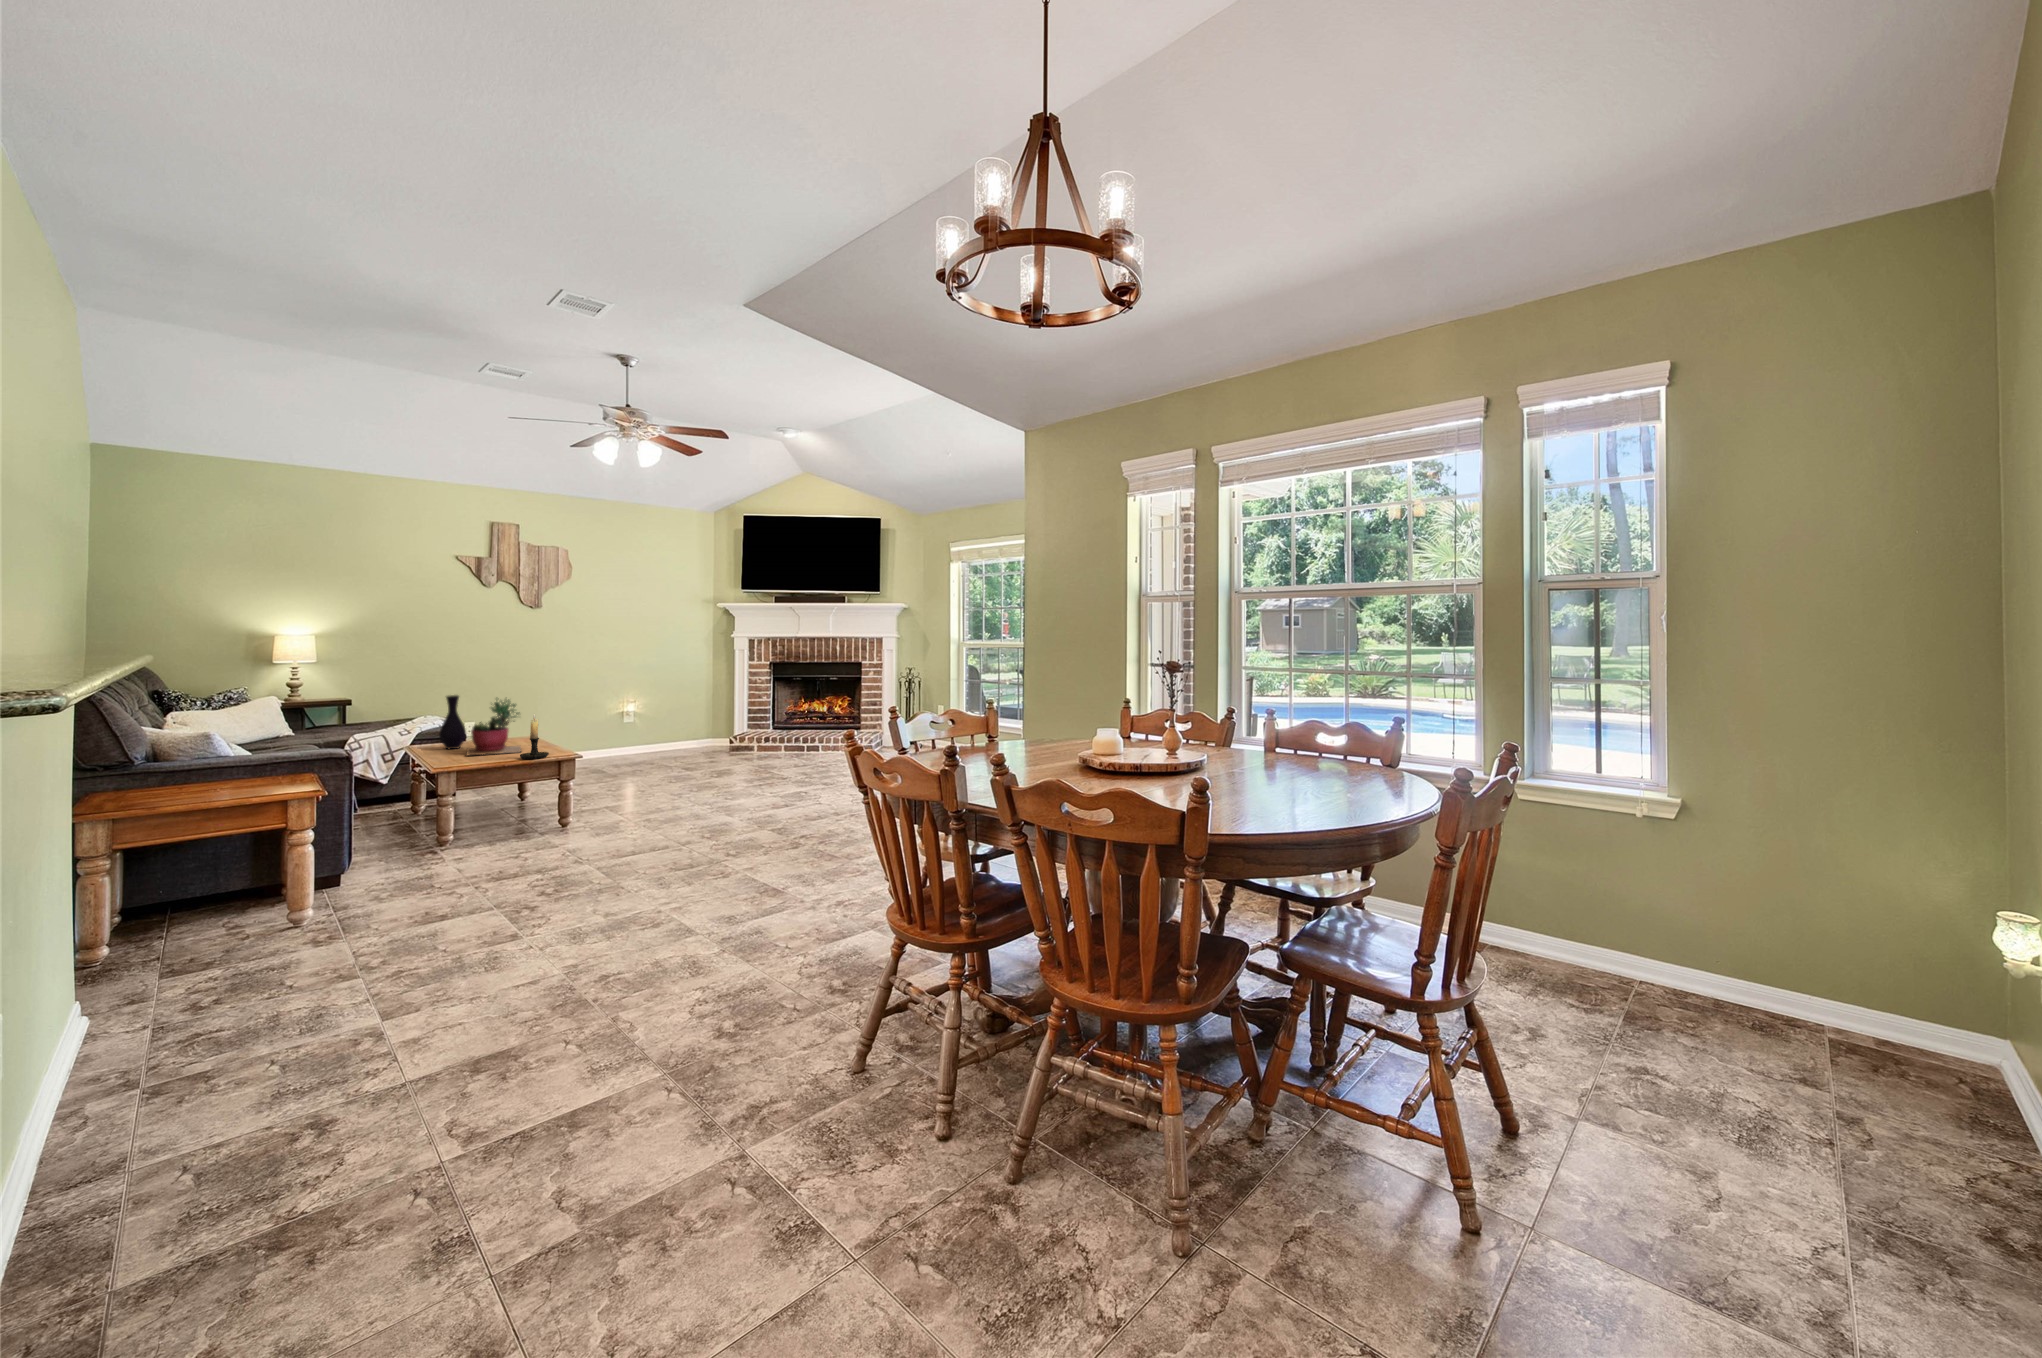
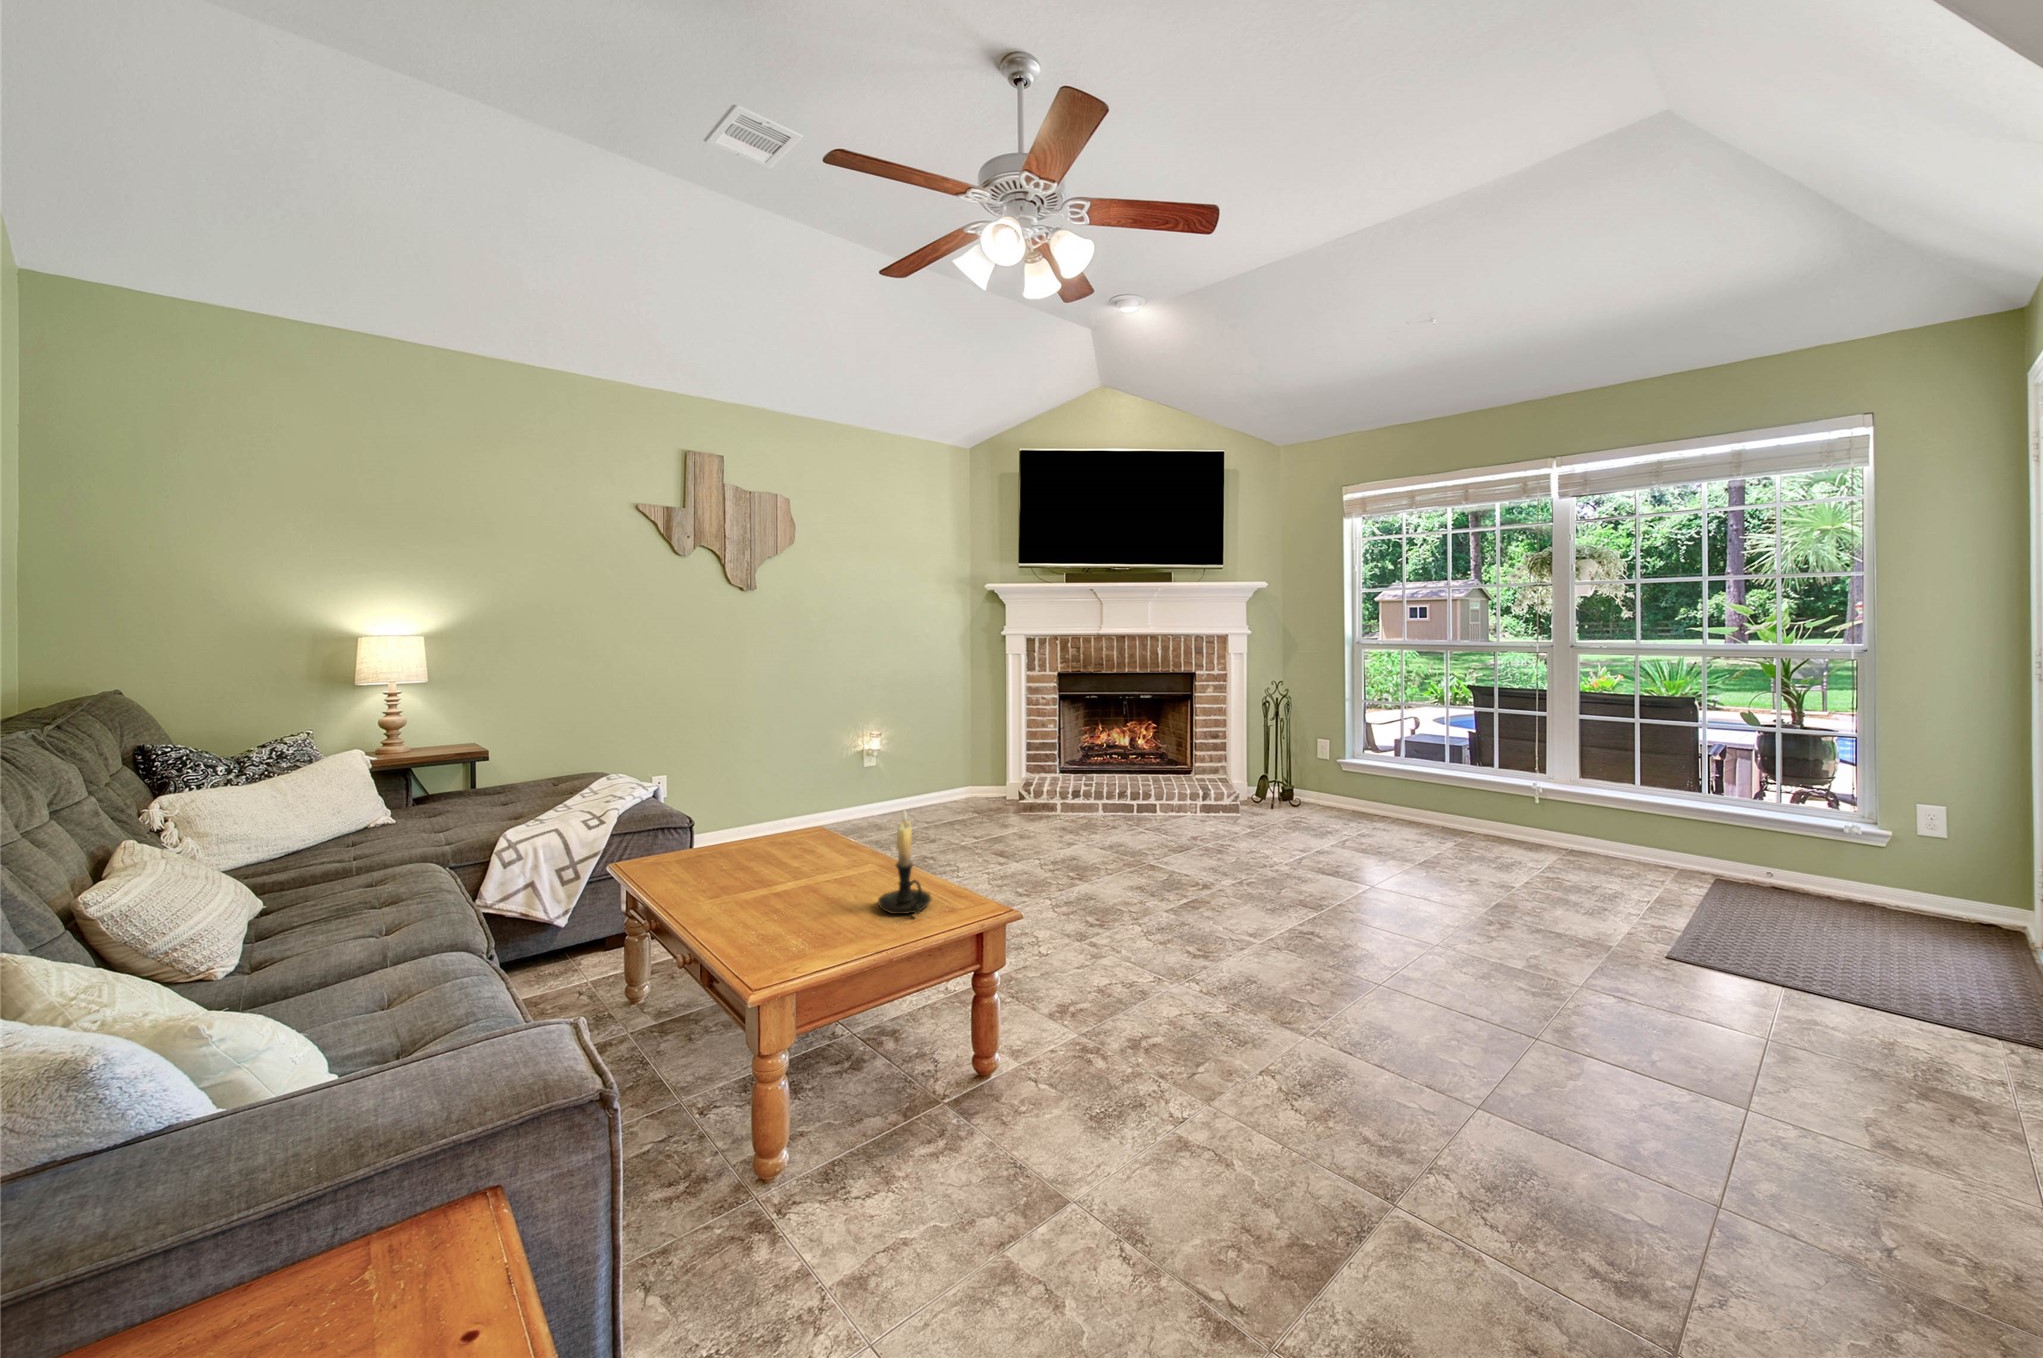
vase: present [439,695,466,749] -> none [679,759,728,871]
succulent plant: present [467,699,521,755] -> none [741,764,855,900]

